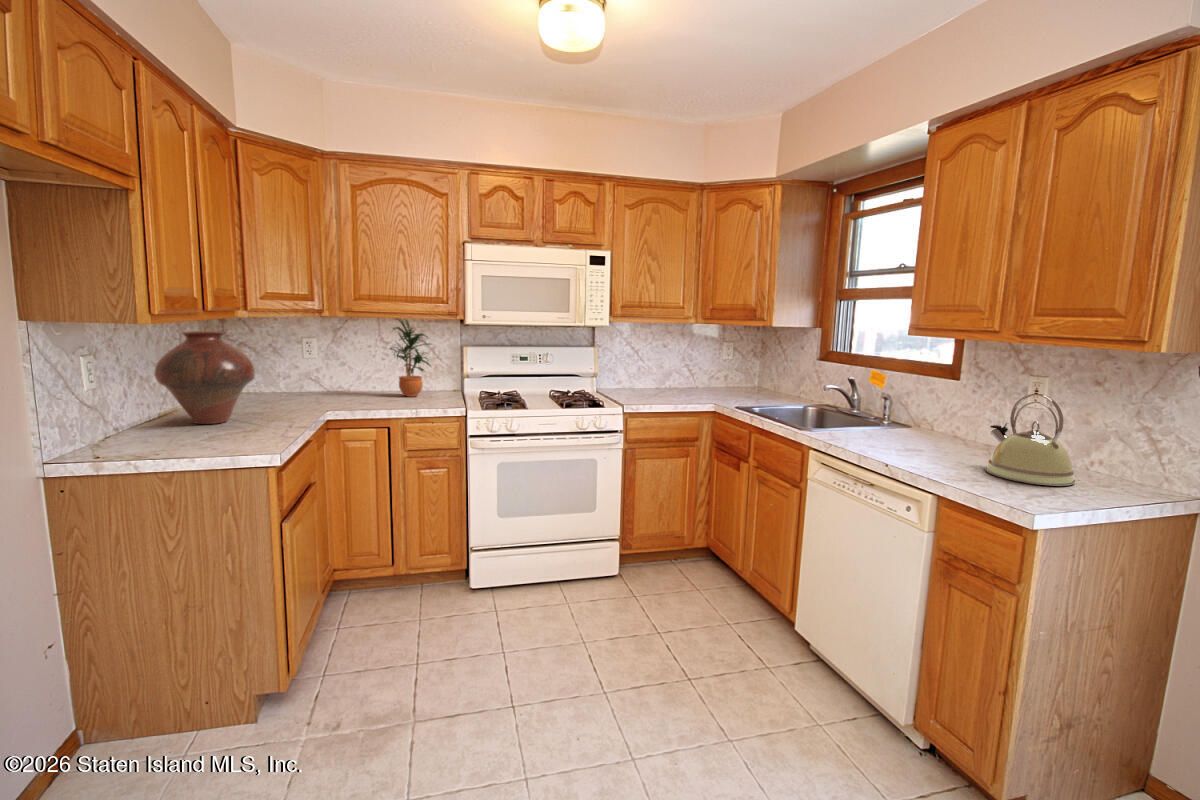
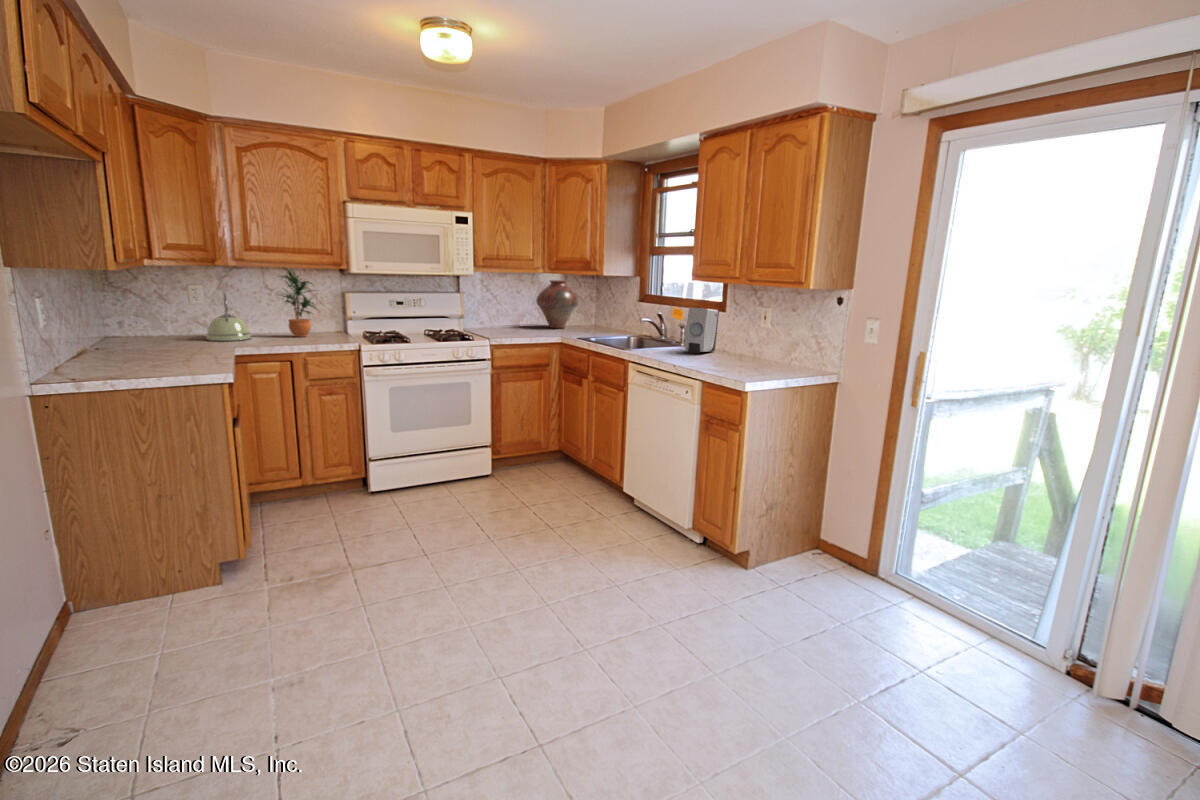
vase: present [154,331,255,424] -> present [536,280,579,328]
soap dispenser: none [896,374,951,442] -> present [685,308,719,354]
kettle: present [985,394,1075,486] -> present [206,294,252,341]

